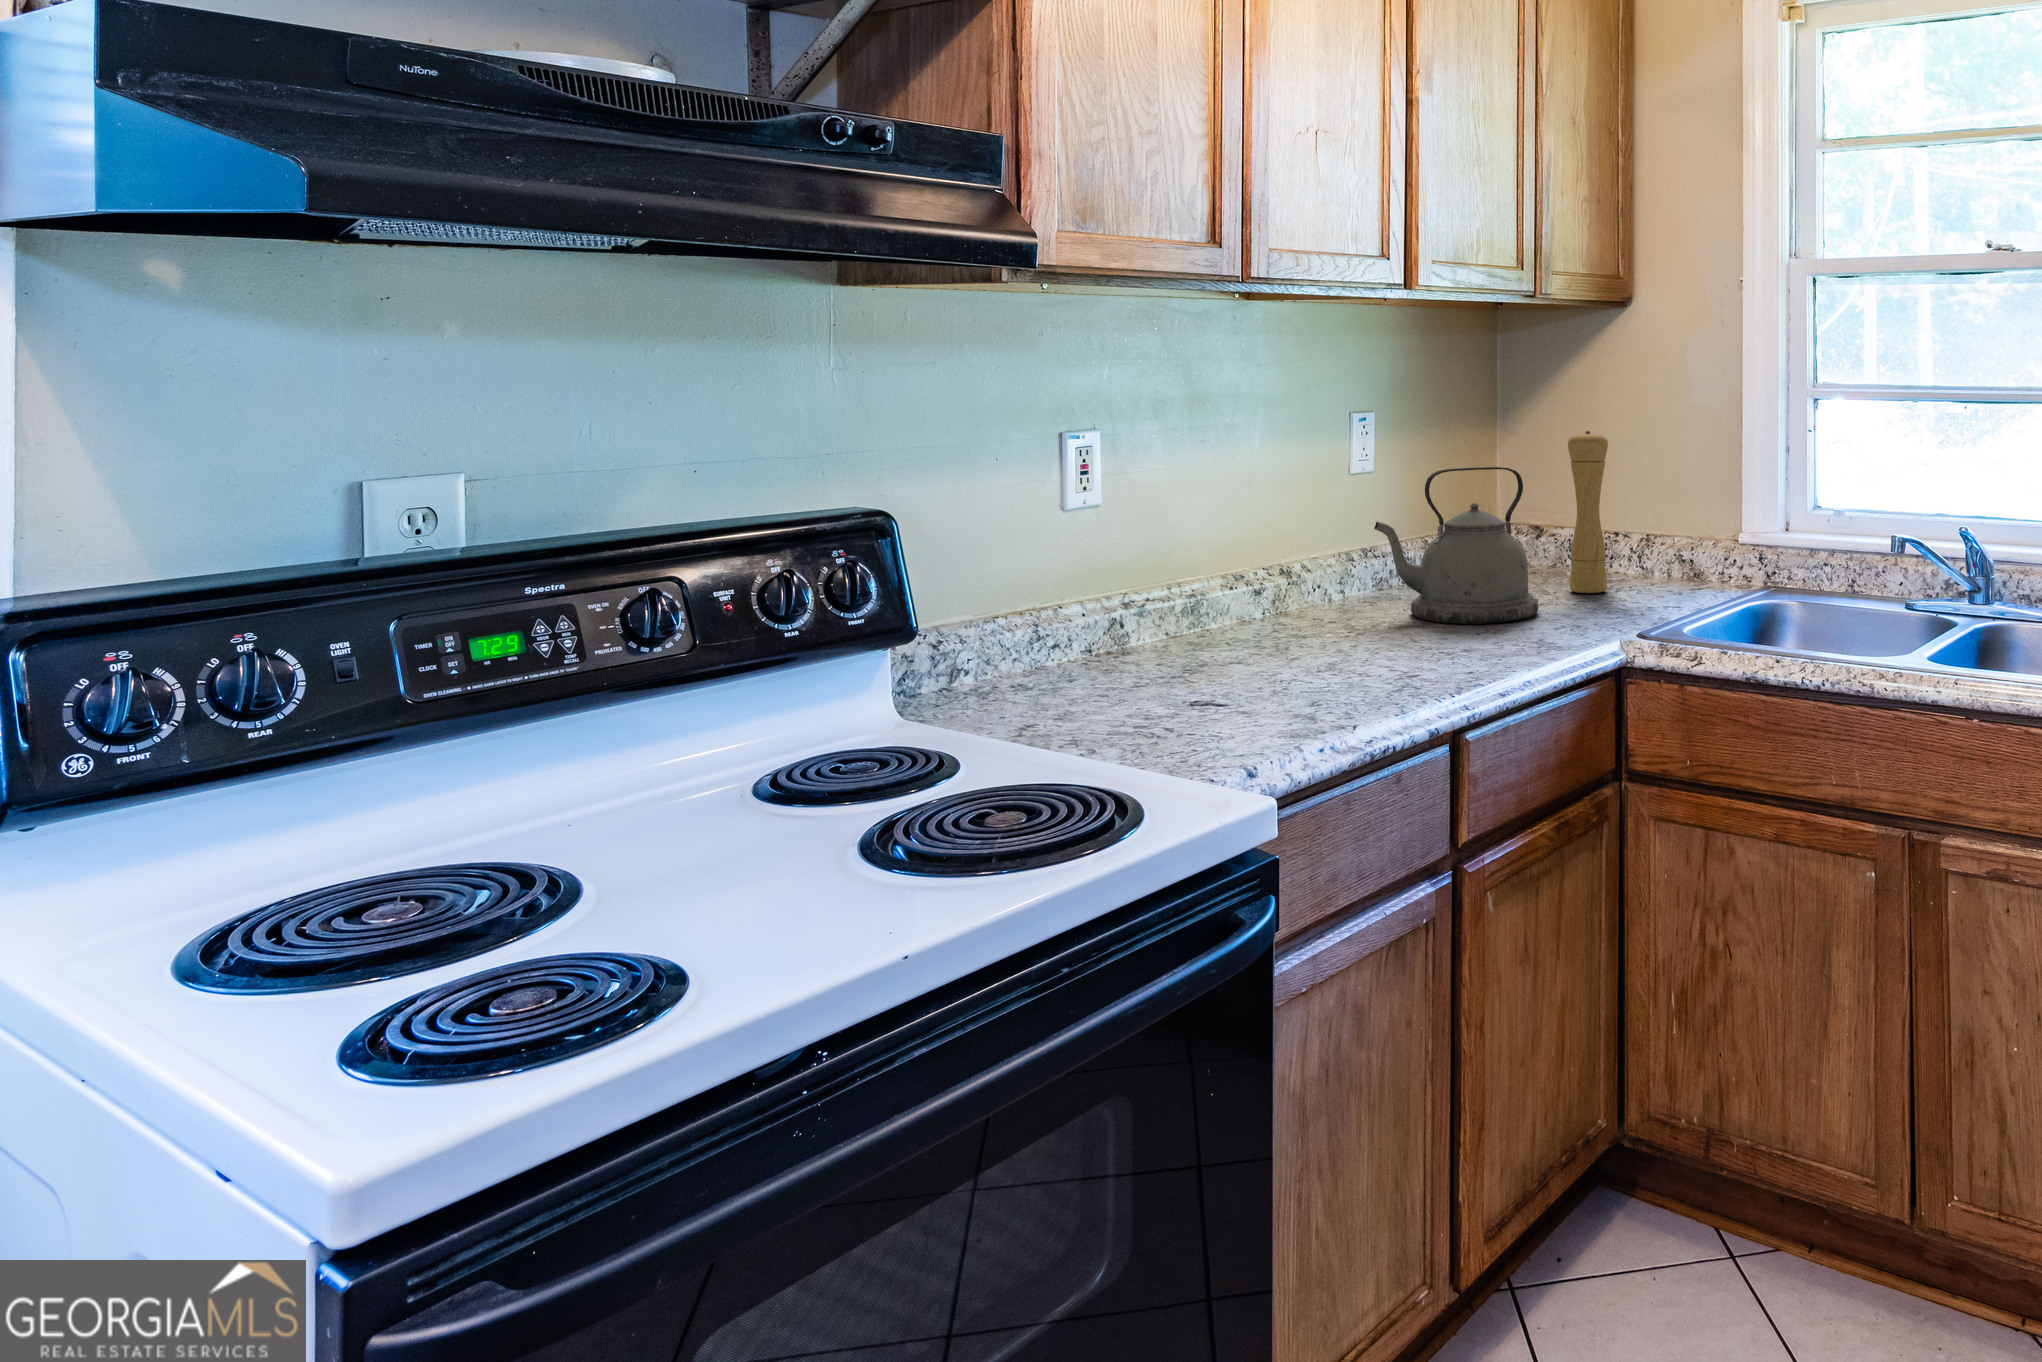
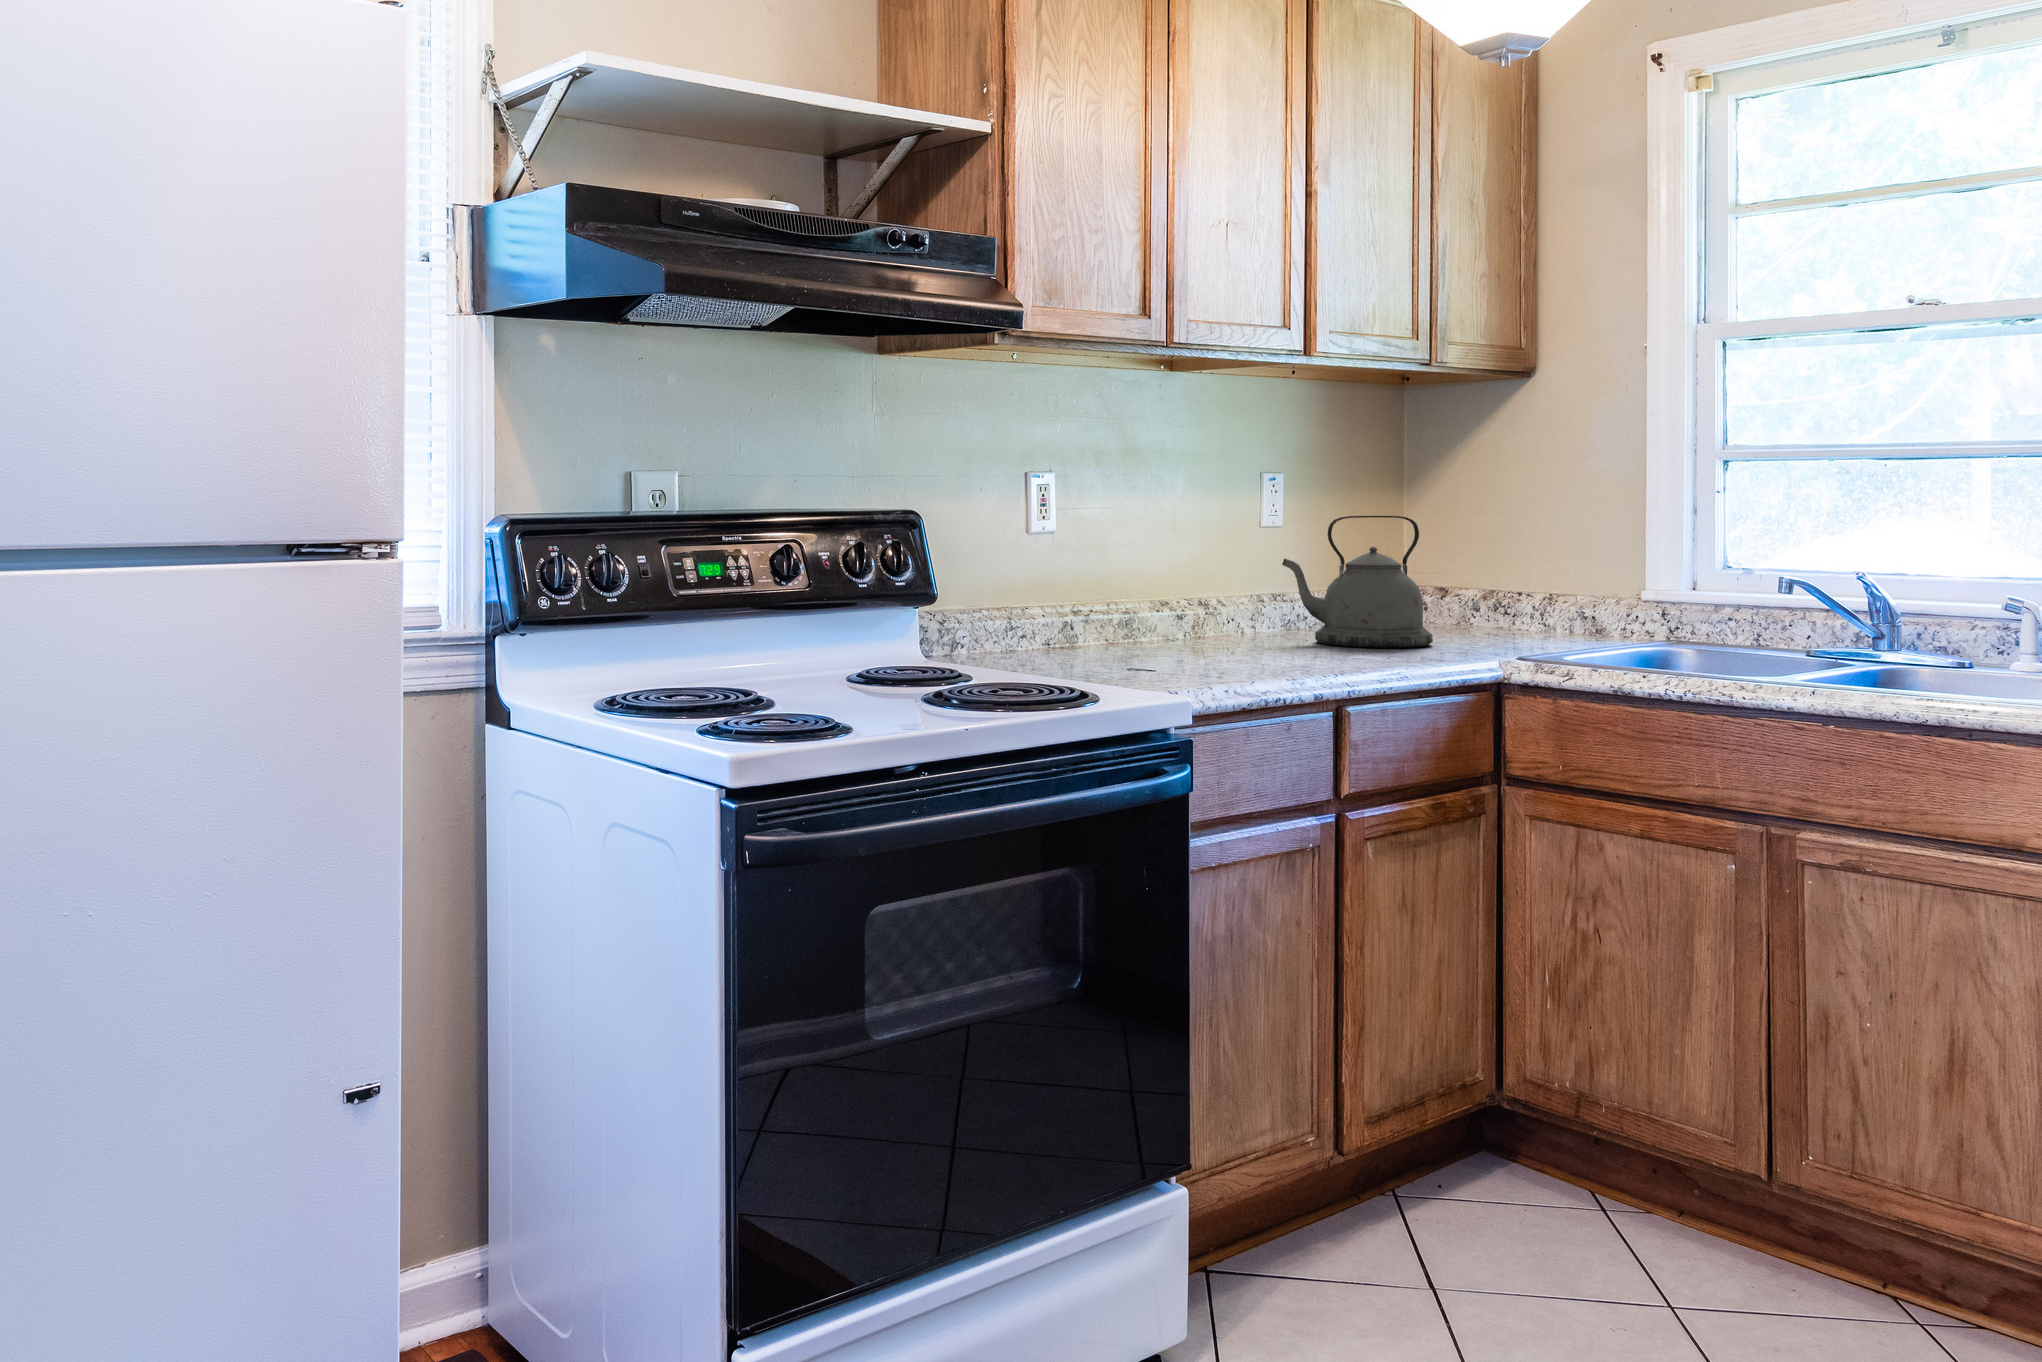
pepper mill: present [1568,431,1608,593] -> none [1468,491,1507,638]

